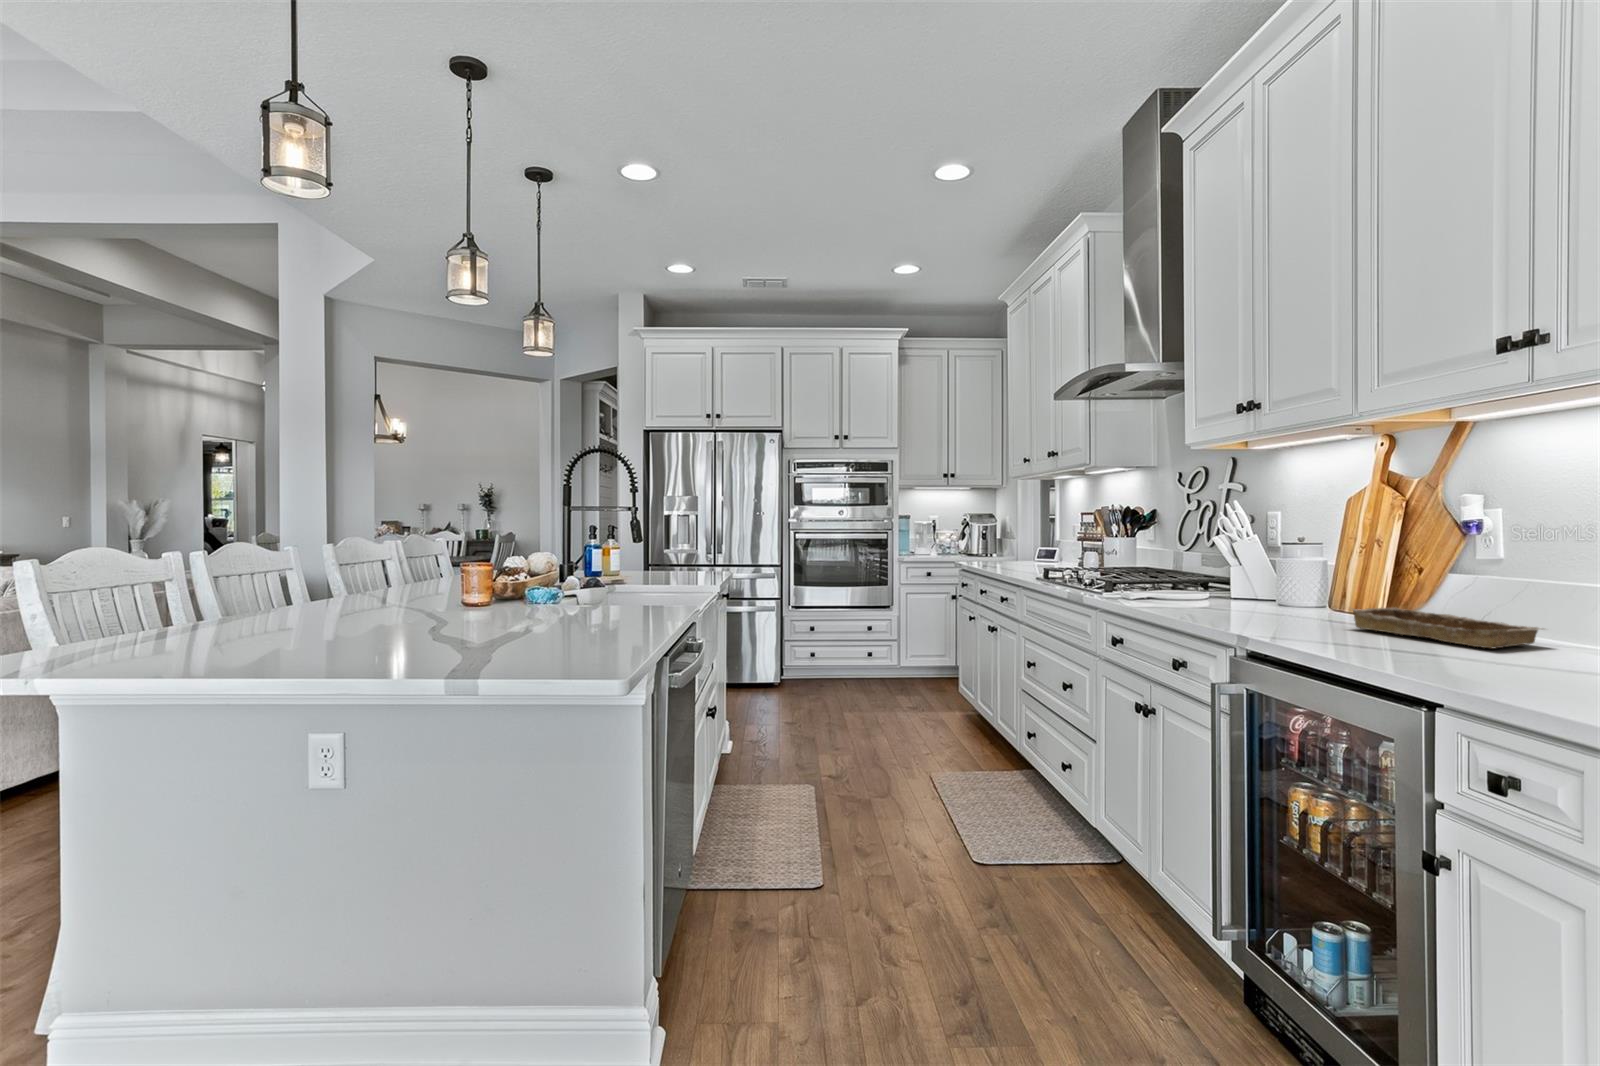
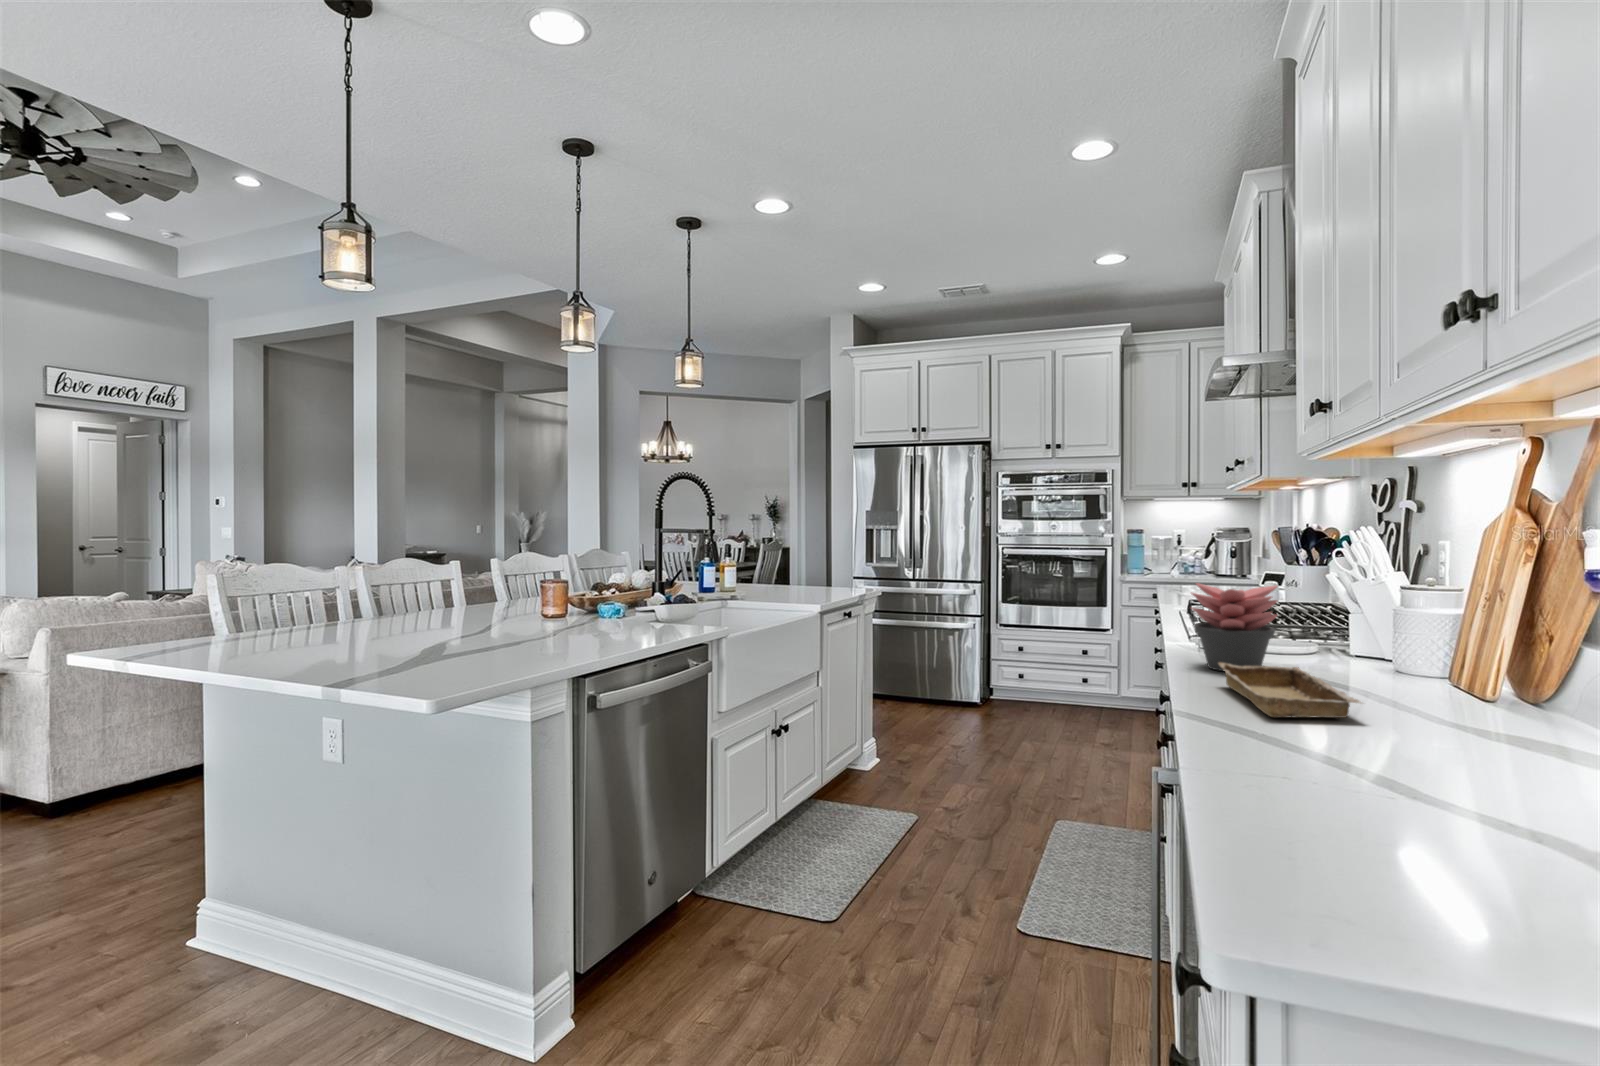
succulent plant: none [1252,539,1344,618] -> present [1191,583,1277,671]

